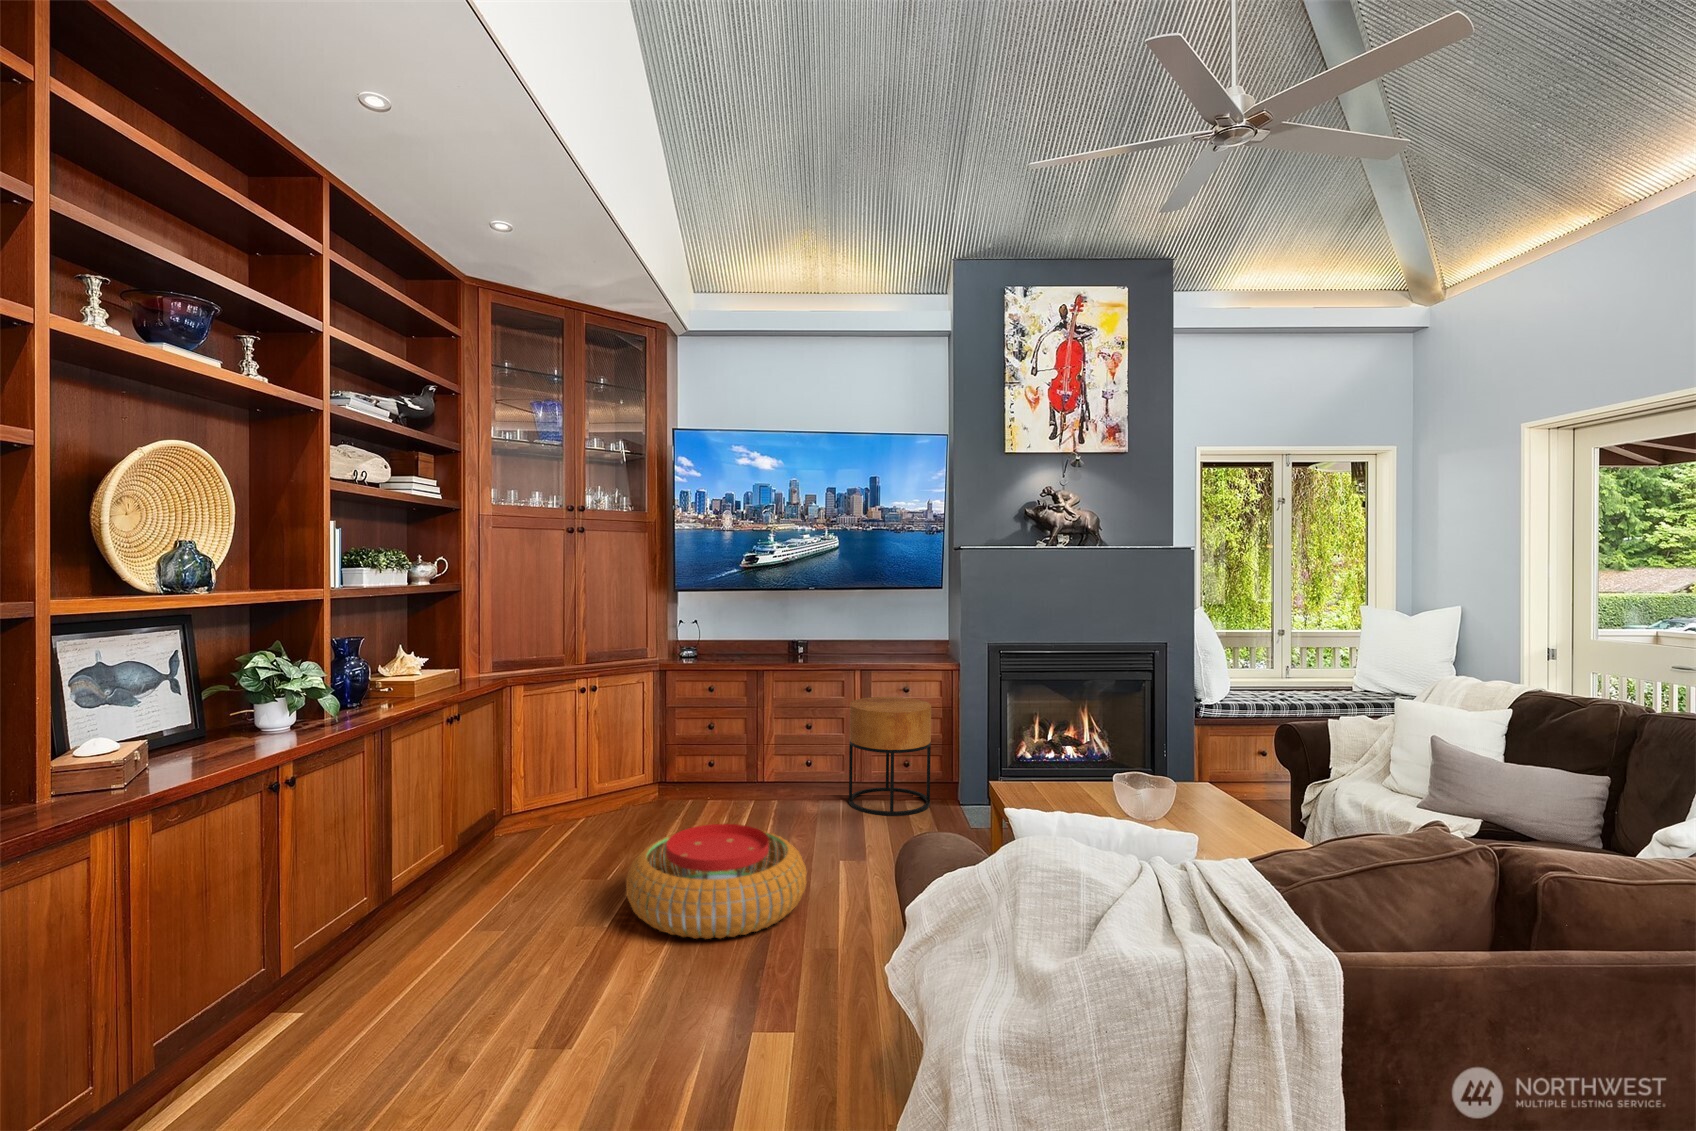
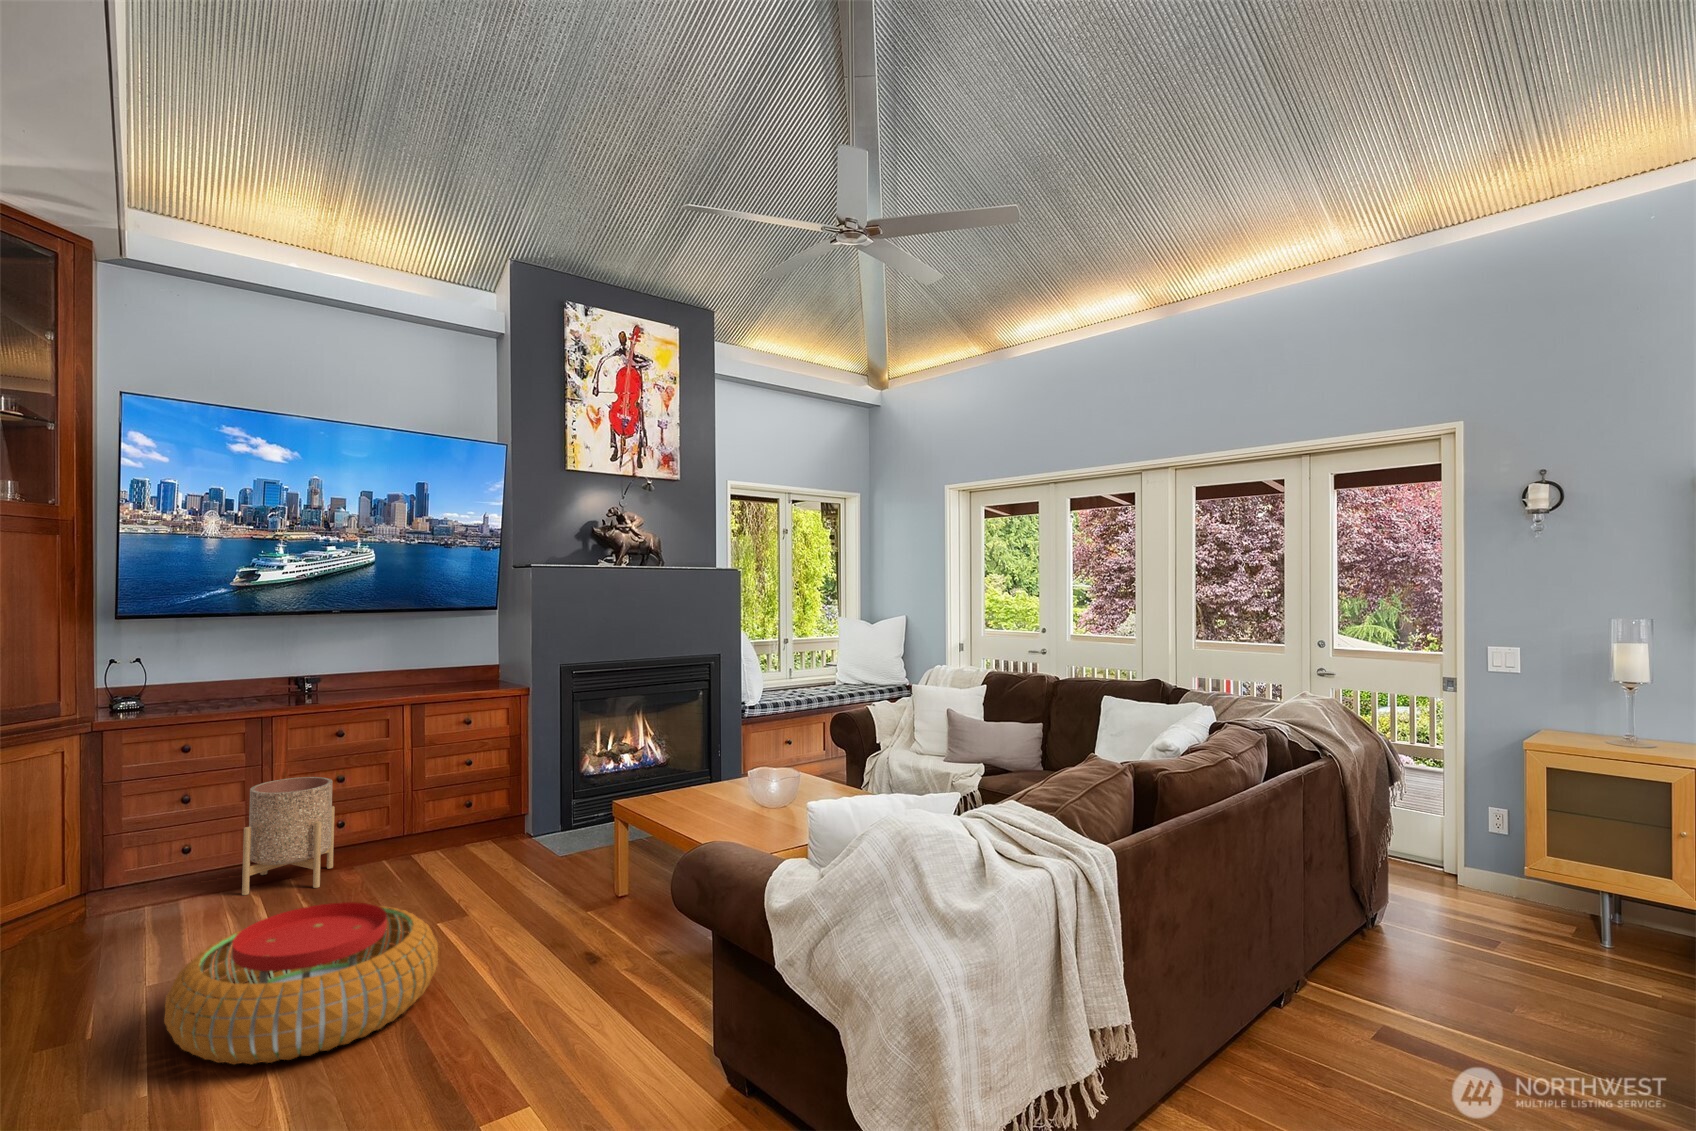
side table: present [849,697,931,816] -> none [401,732,505,869]
planter: none [737,719,803,809] -> present [242,777,335,895]

